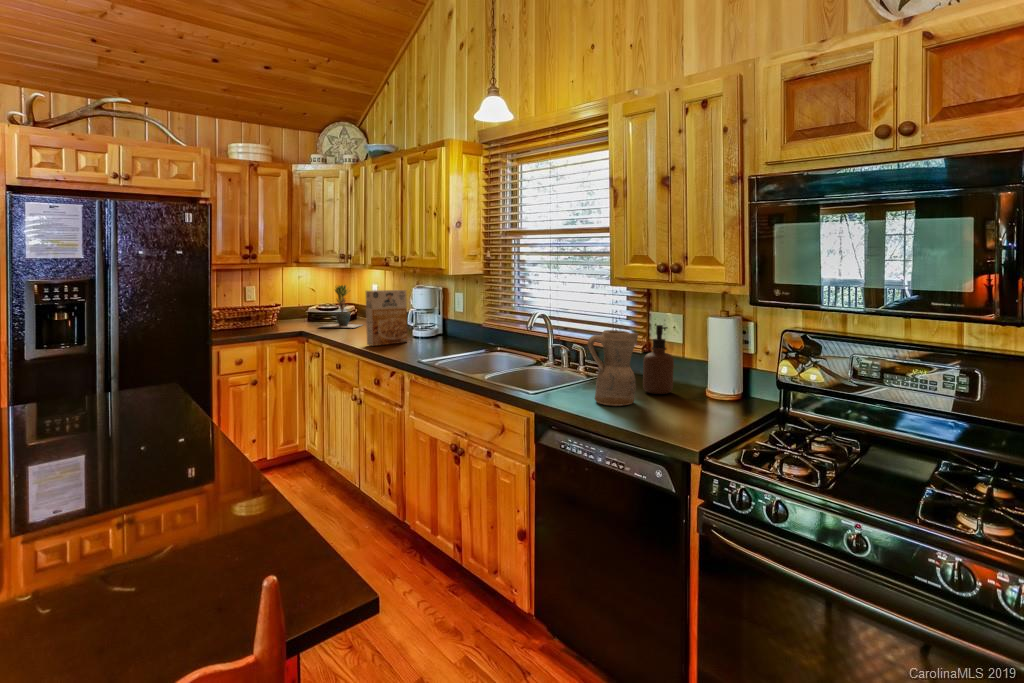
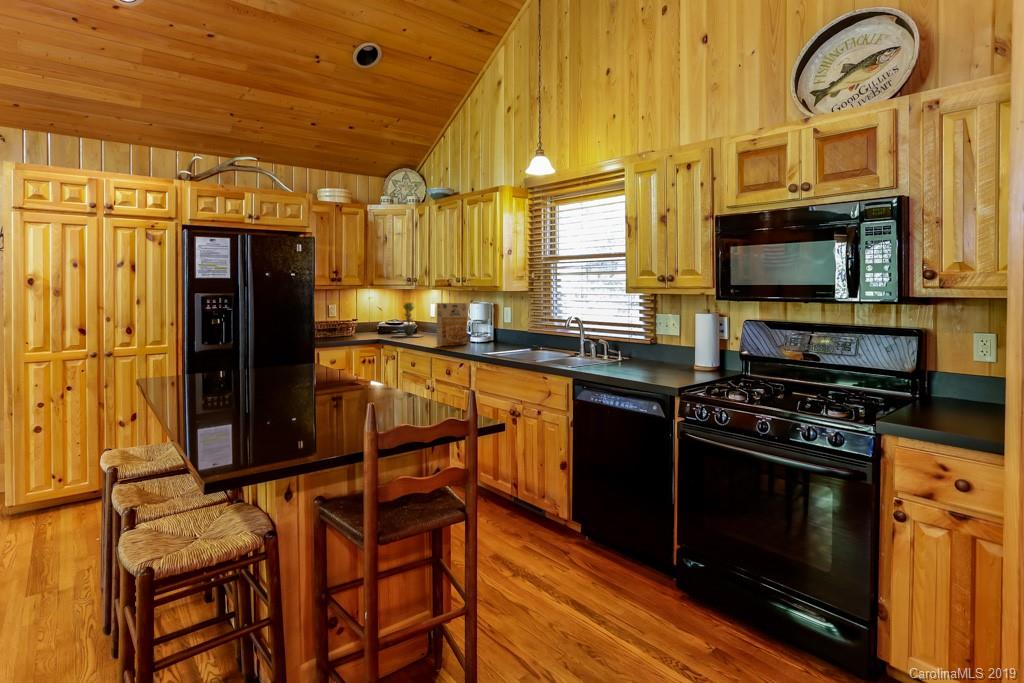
soap dispenser: present [643,325,674,394] -> none [651,319,672,368]
ceramic pitcher: present [588,330,638,406] -> none [610,321,646,372]

